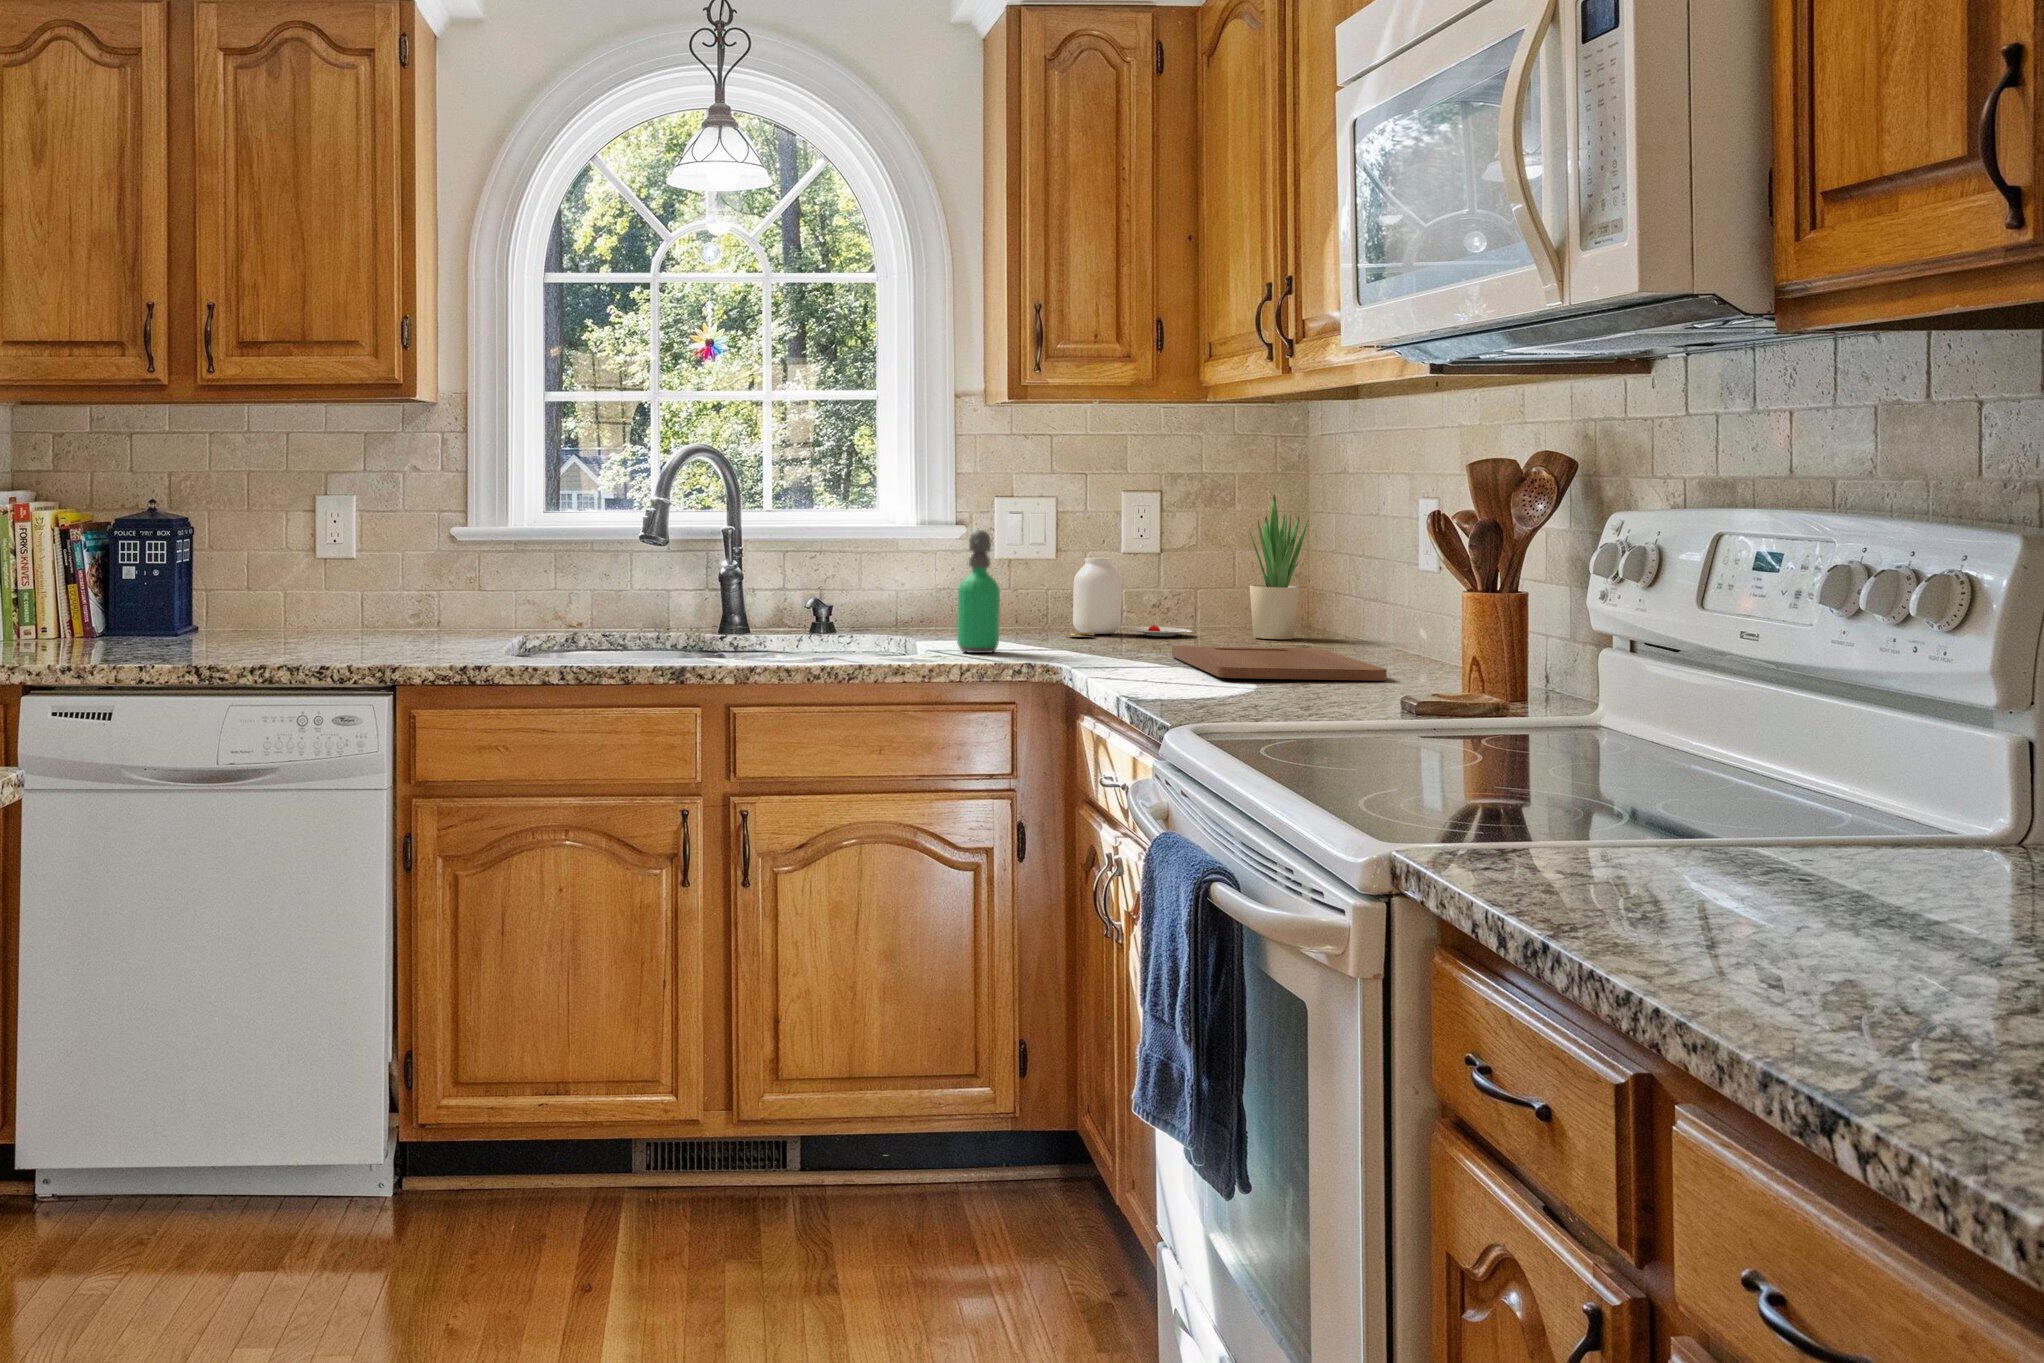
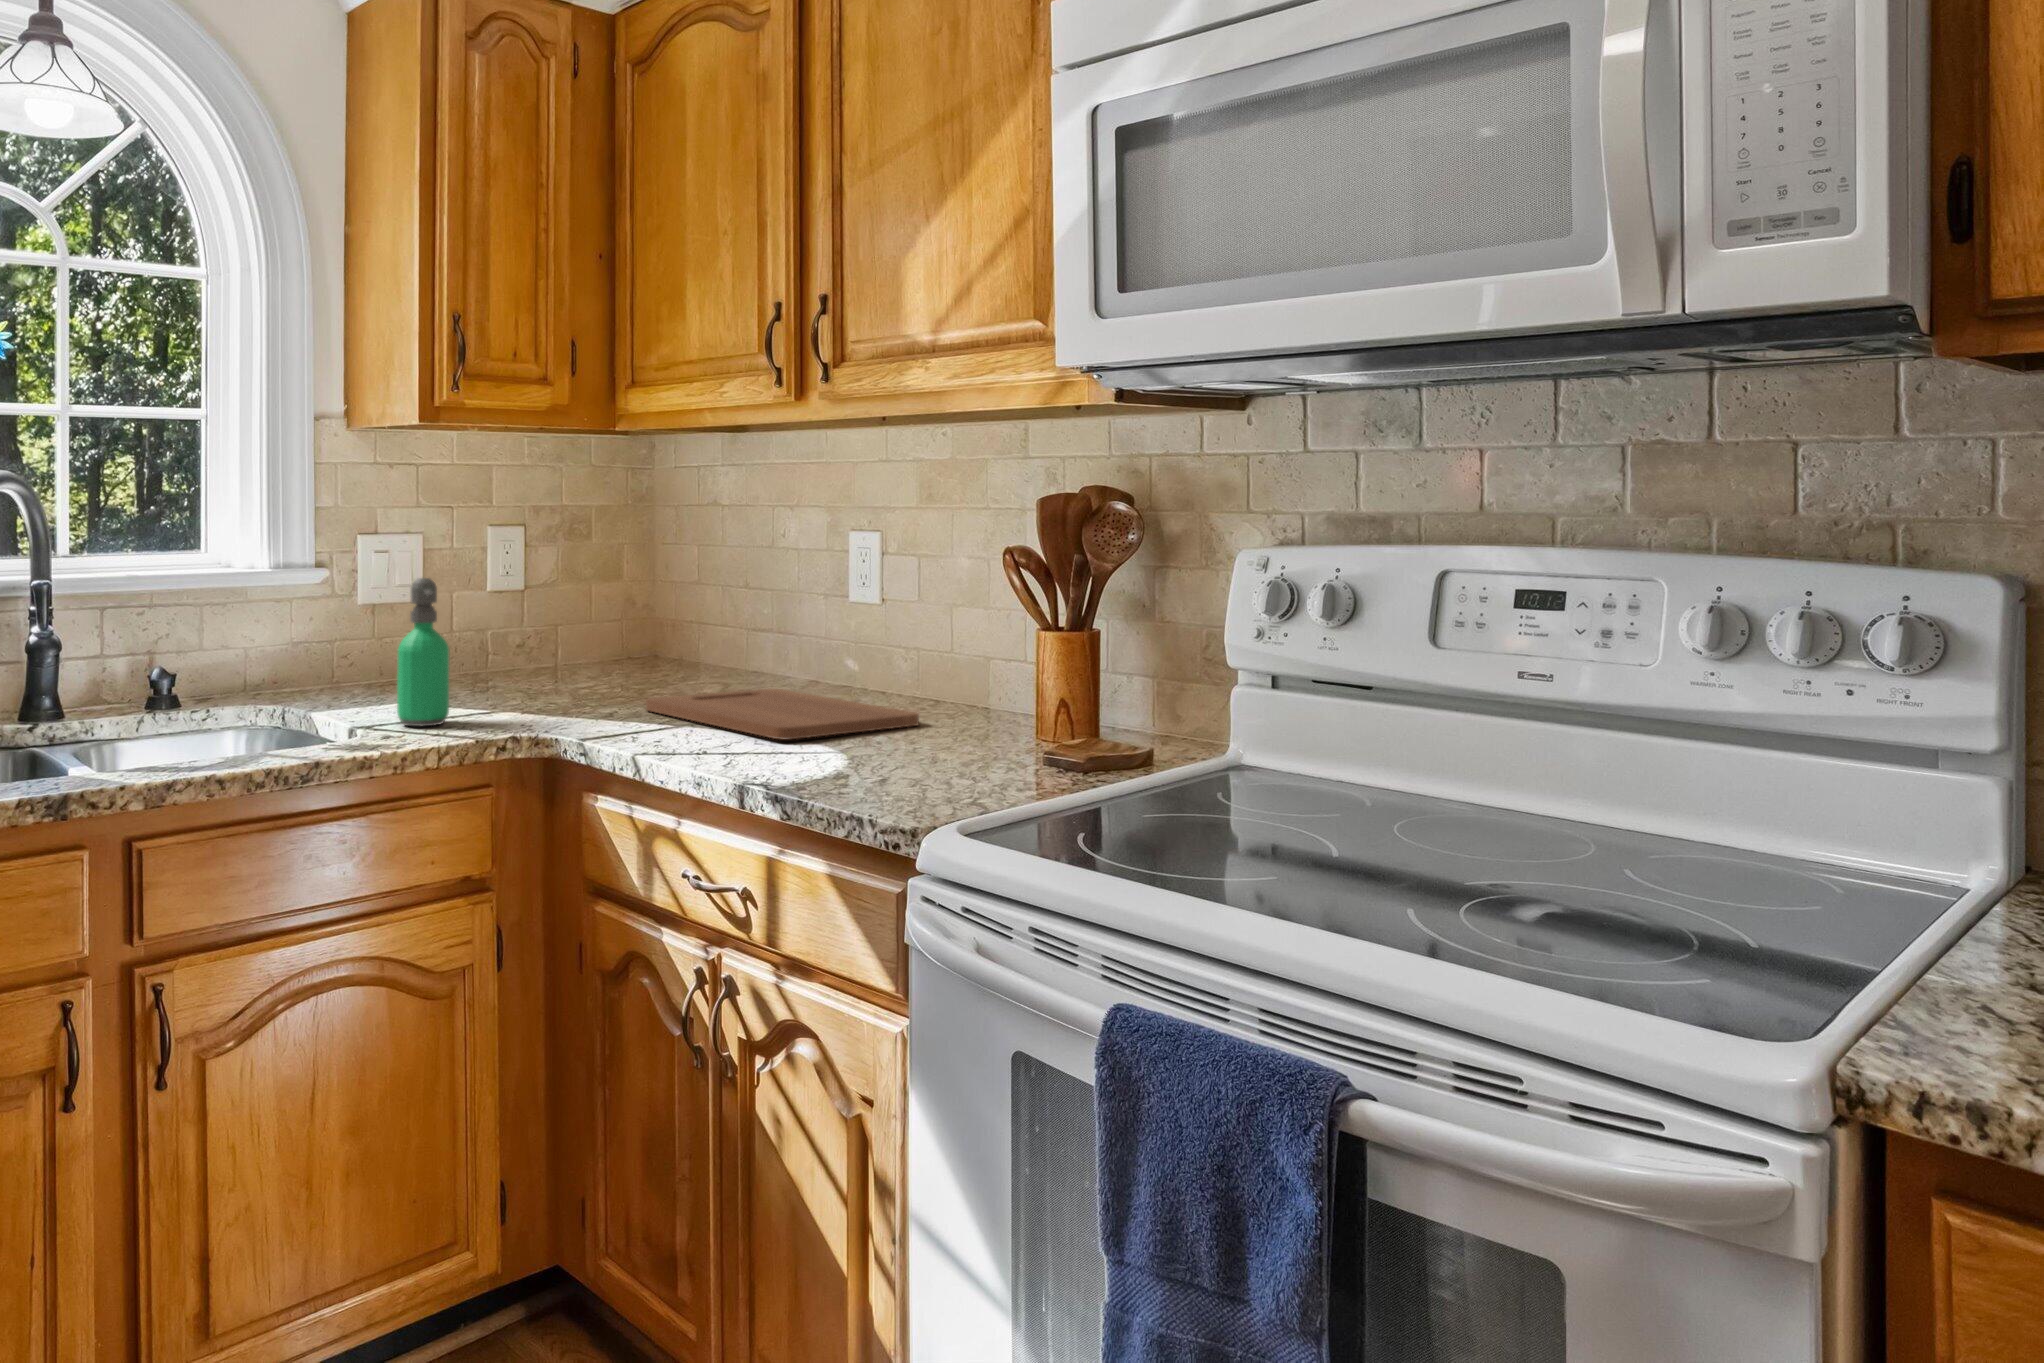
potted plant: present [1250,494,1308,639] -> none [648,527,703,677]
jar: present [1067,557,1193,636] -> none [467,599,604,690]

